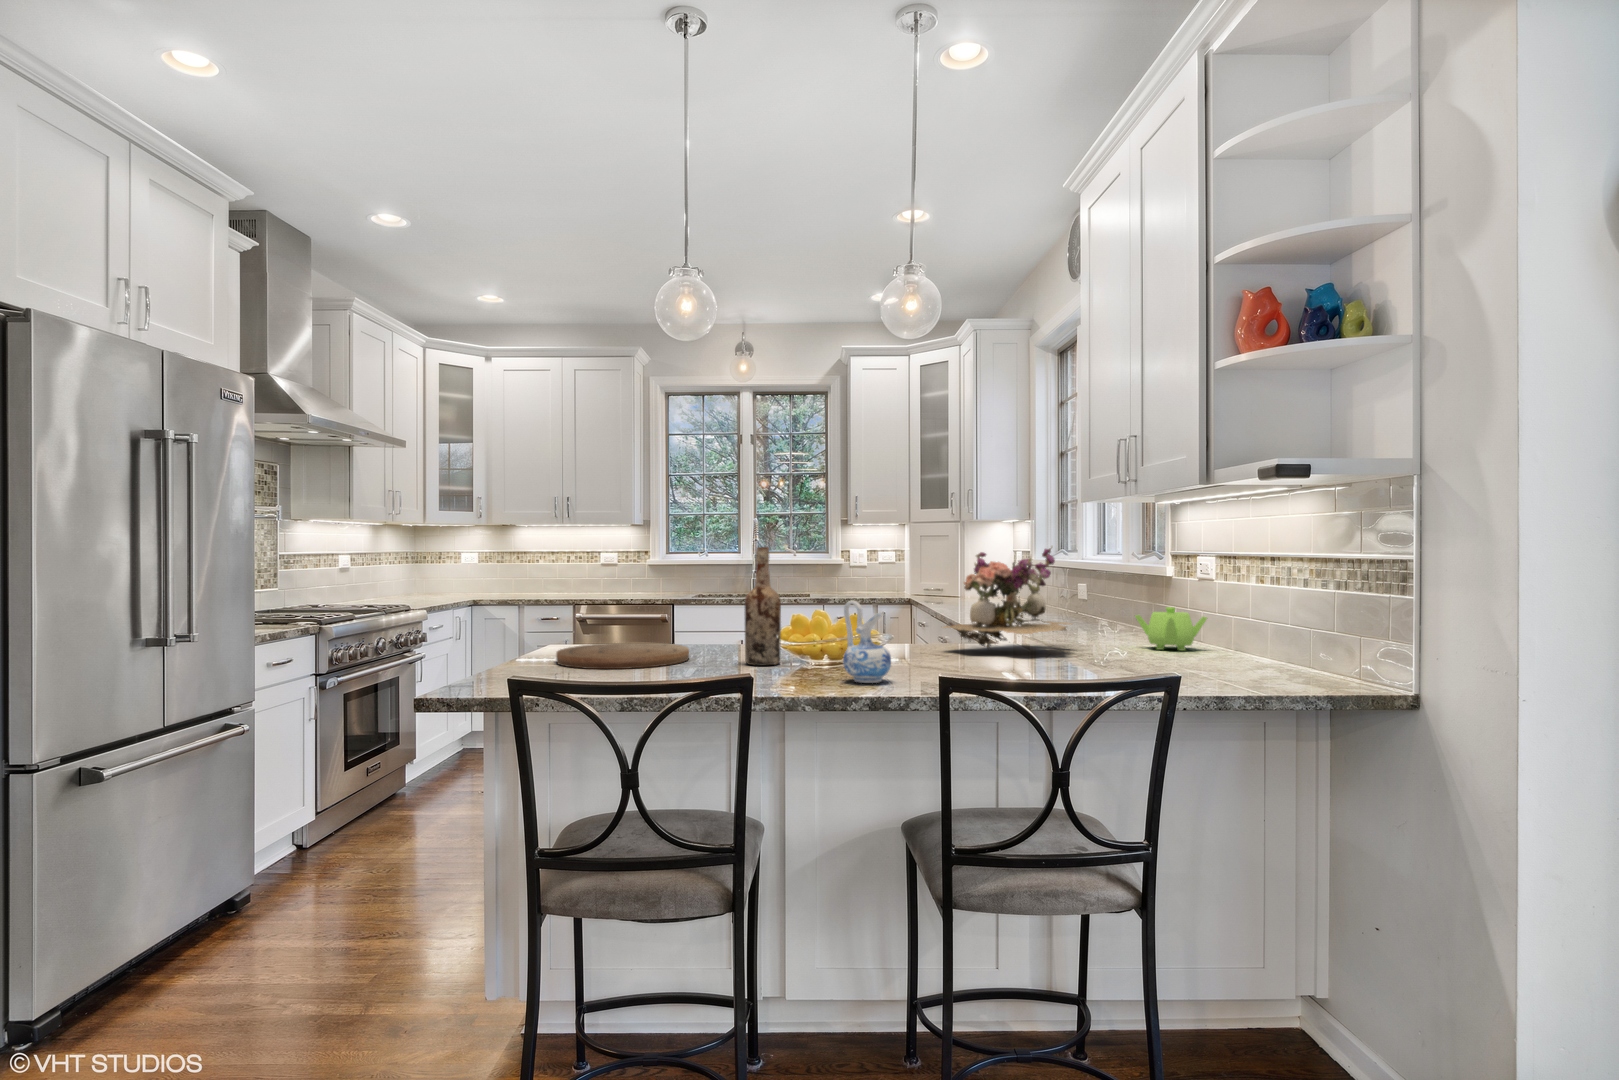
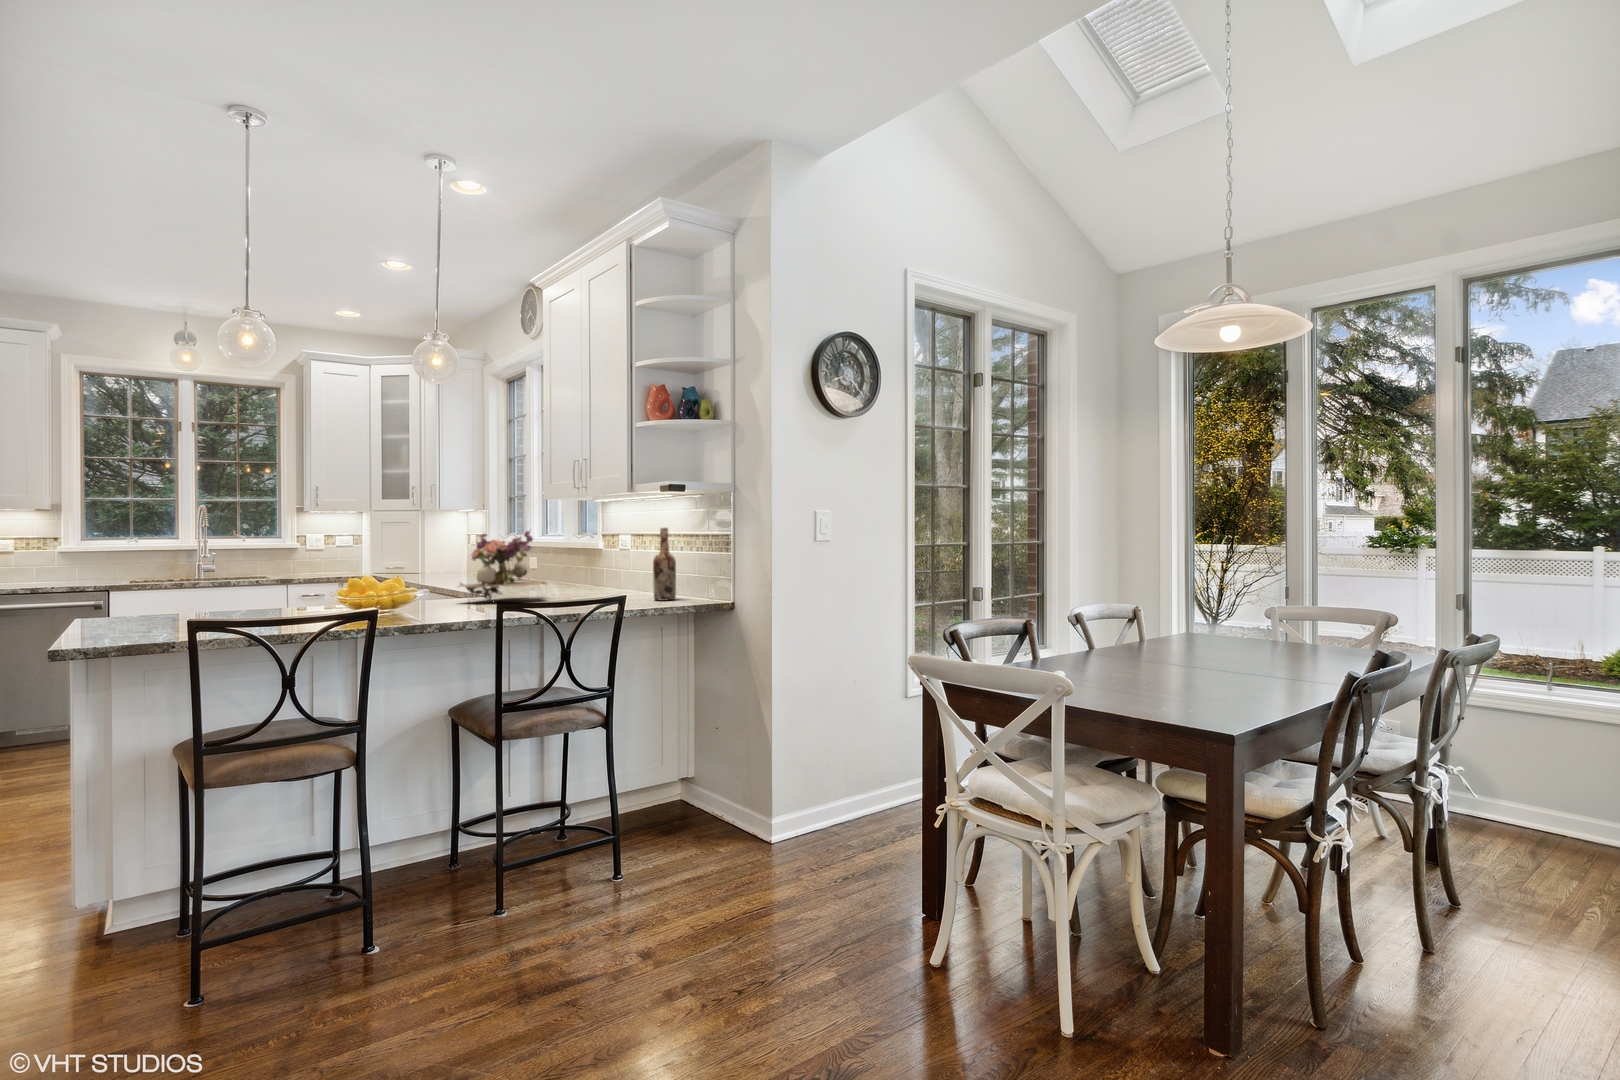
wine bottle: present [745,547,781,665] -> present [653,528,676,601]
ceramic pitcher: present [843,601,891,683] -> none [410,565,445,619]
teapot: present [1135,607,1207,651] -> none [584,568,628,595]
cutting board: present [556,643,689,669] -> none [118,610,253,630]

